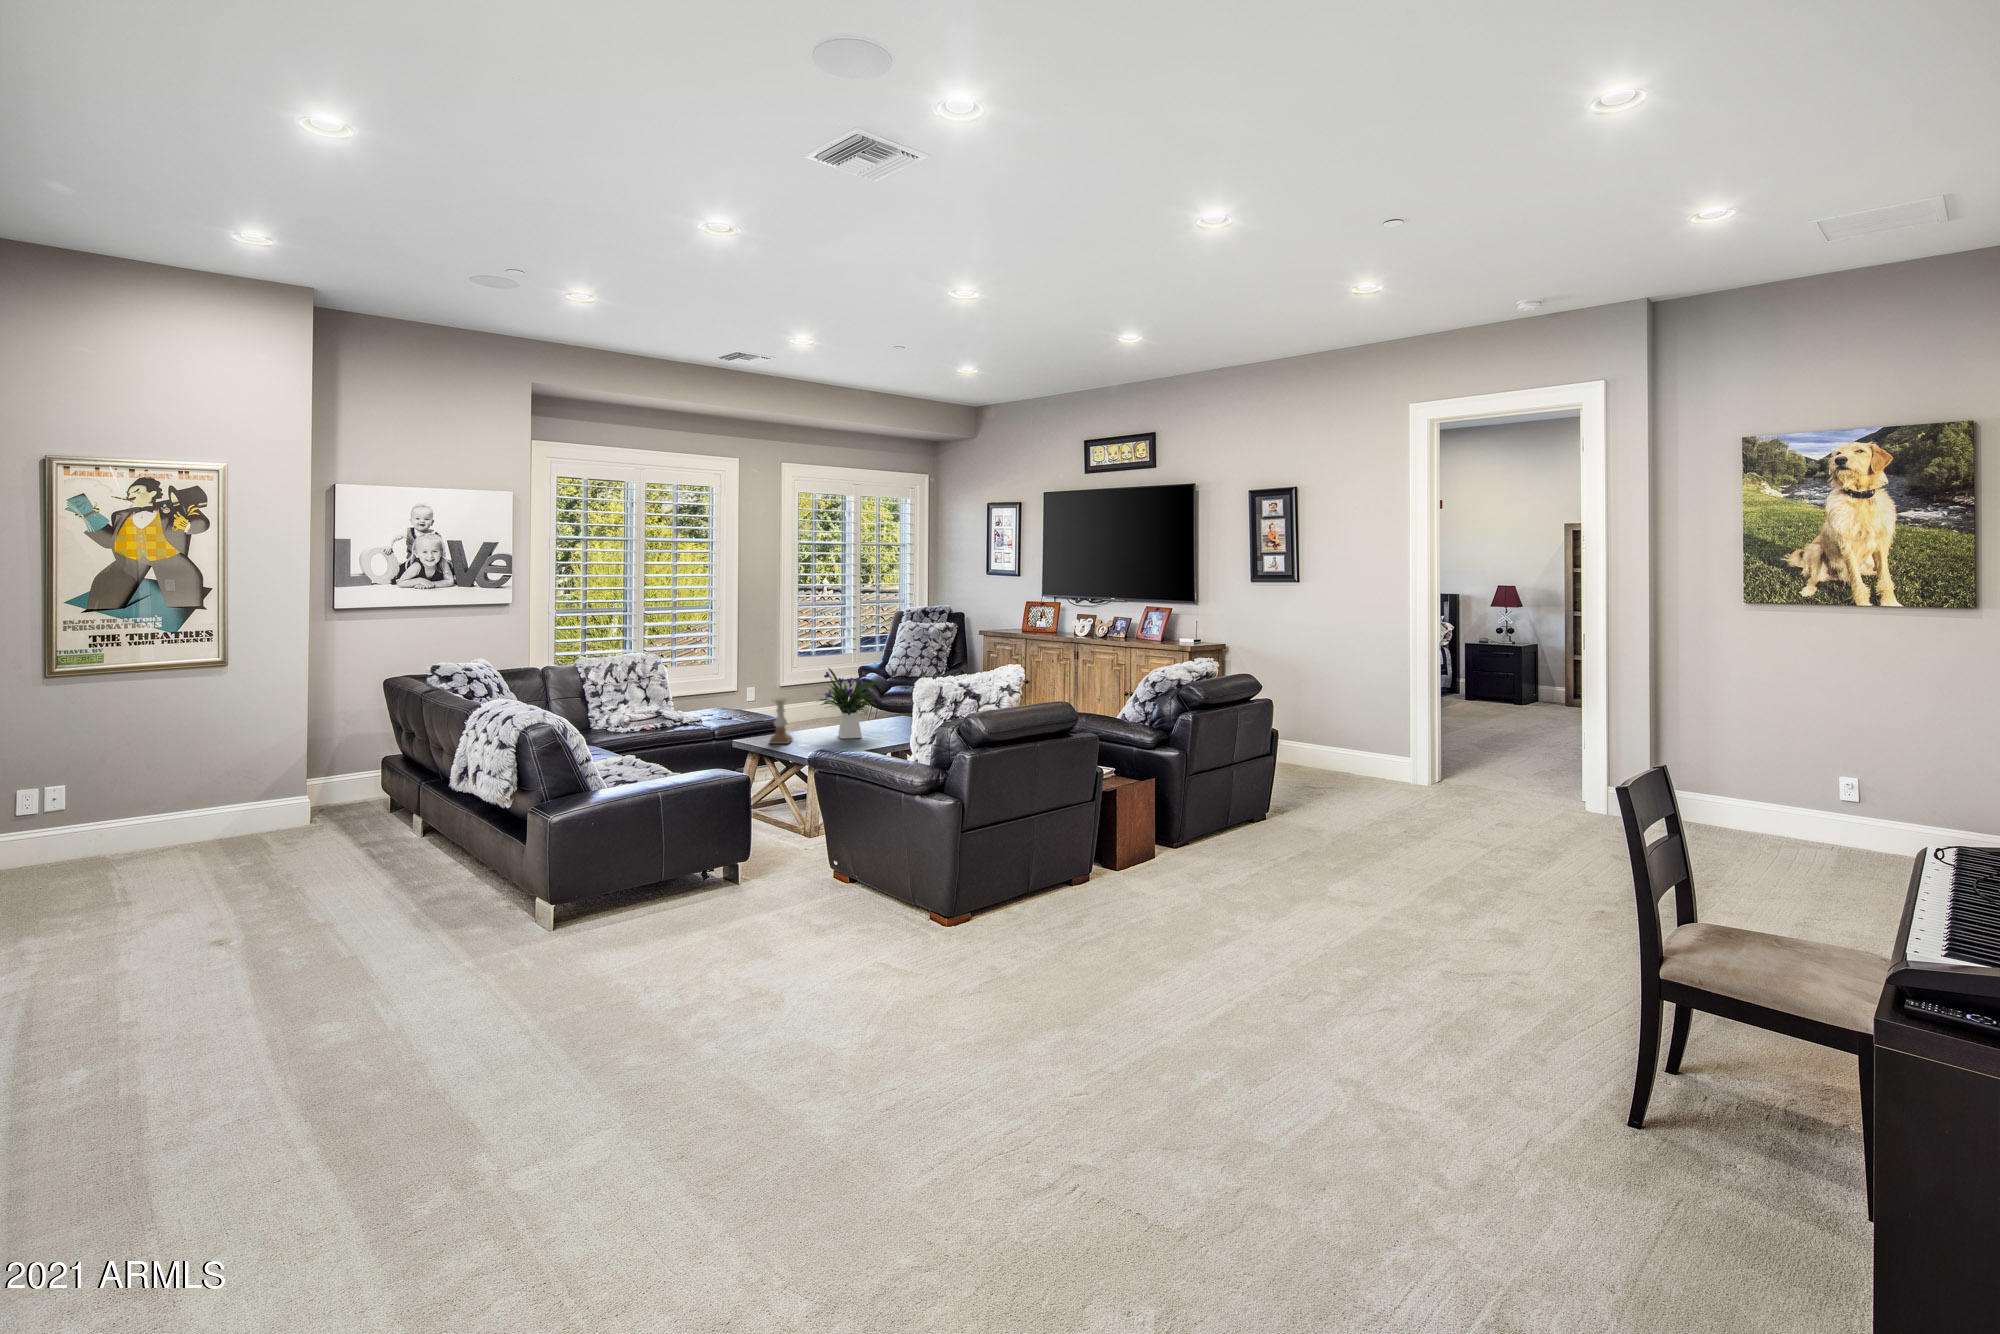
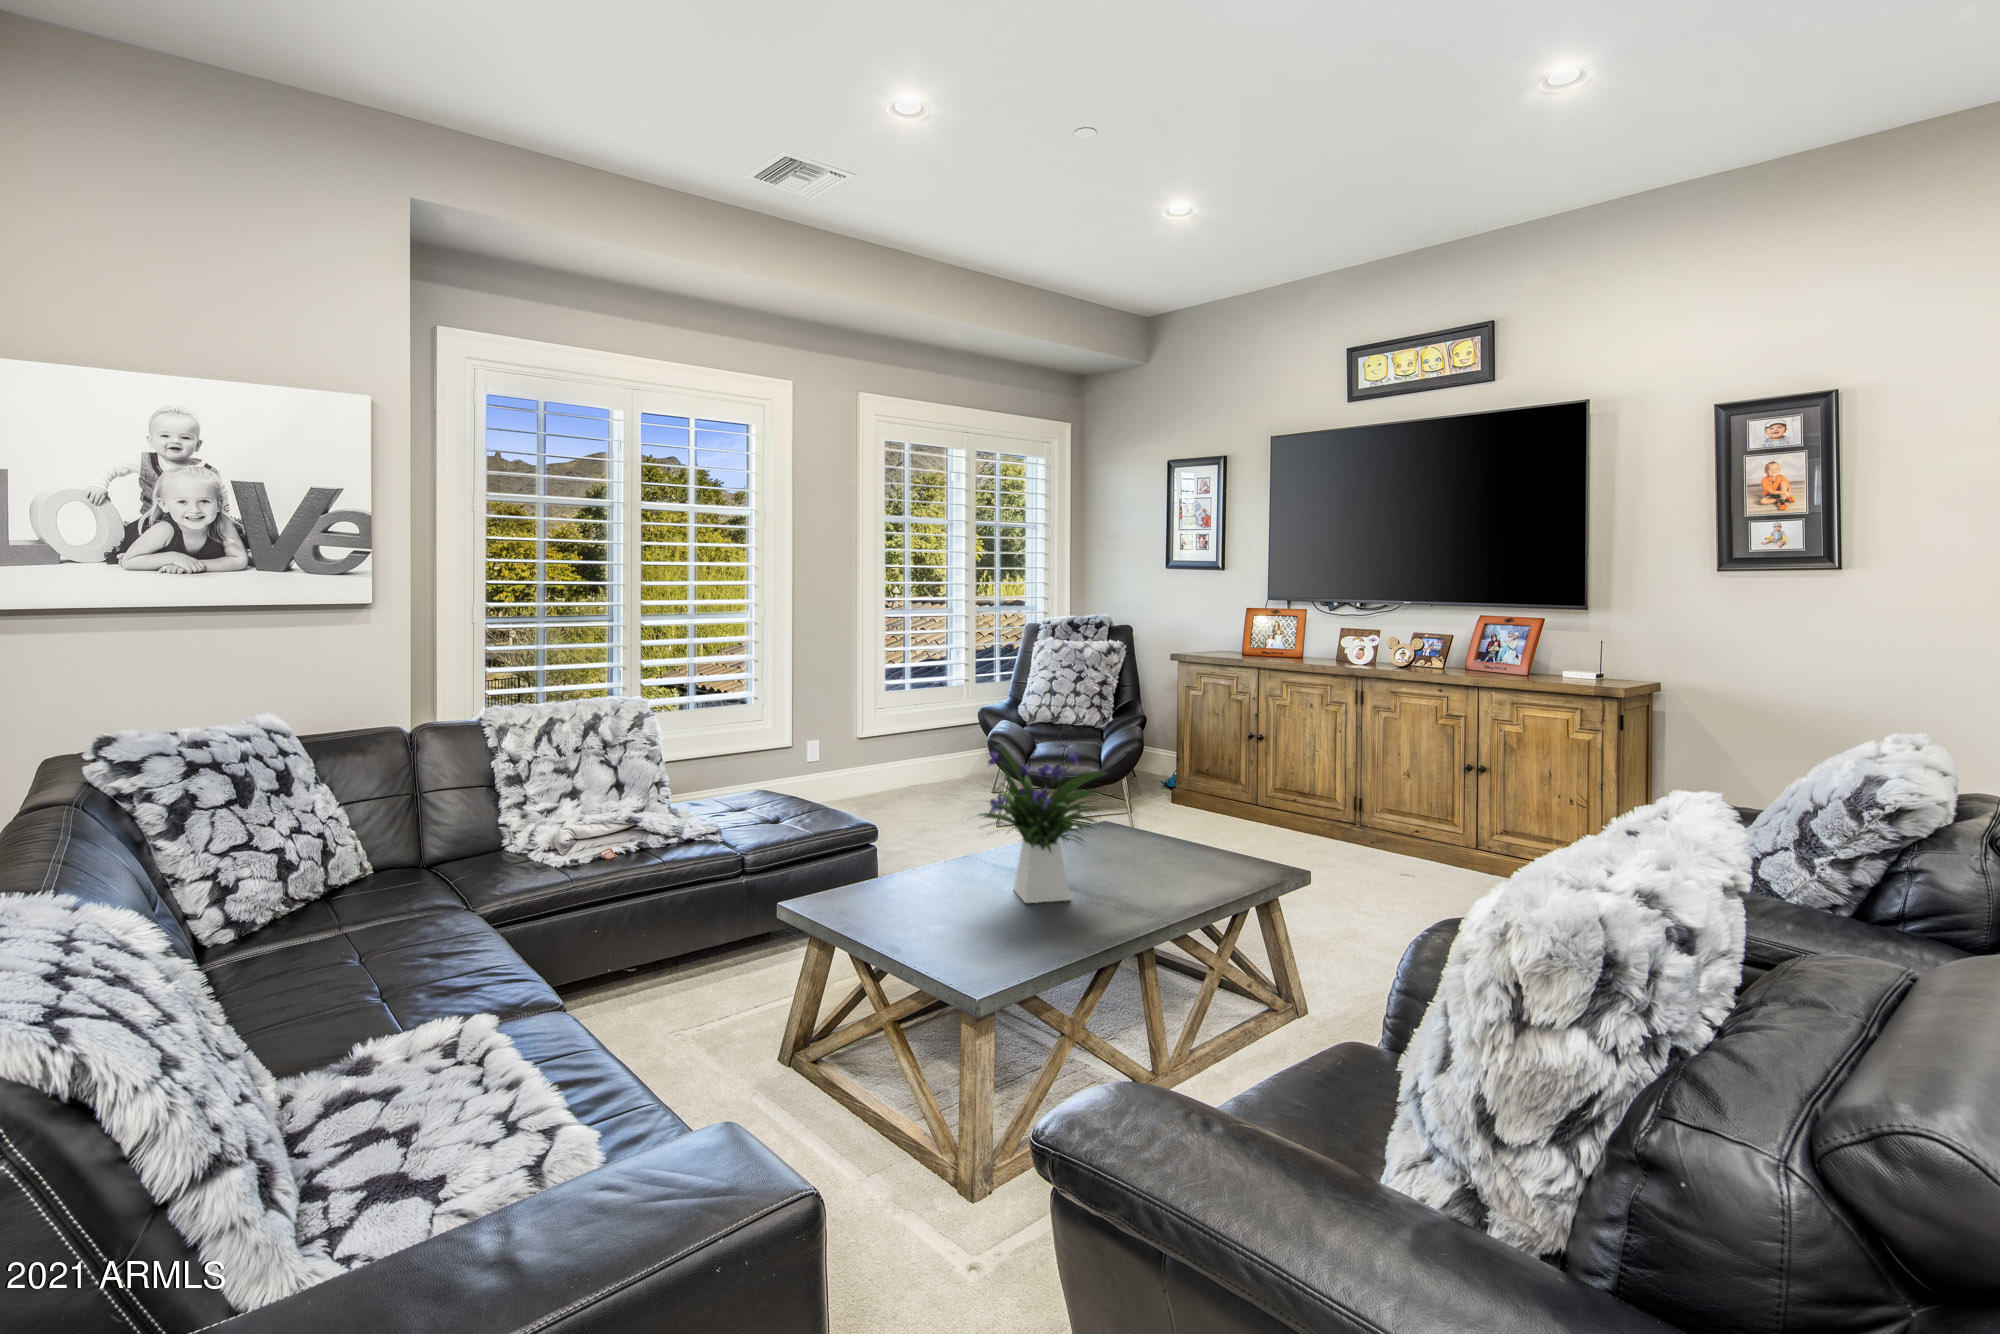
candle holder: present [769,698,793,744] -> none [867,813,919,923]

